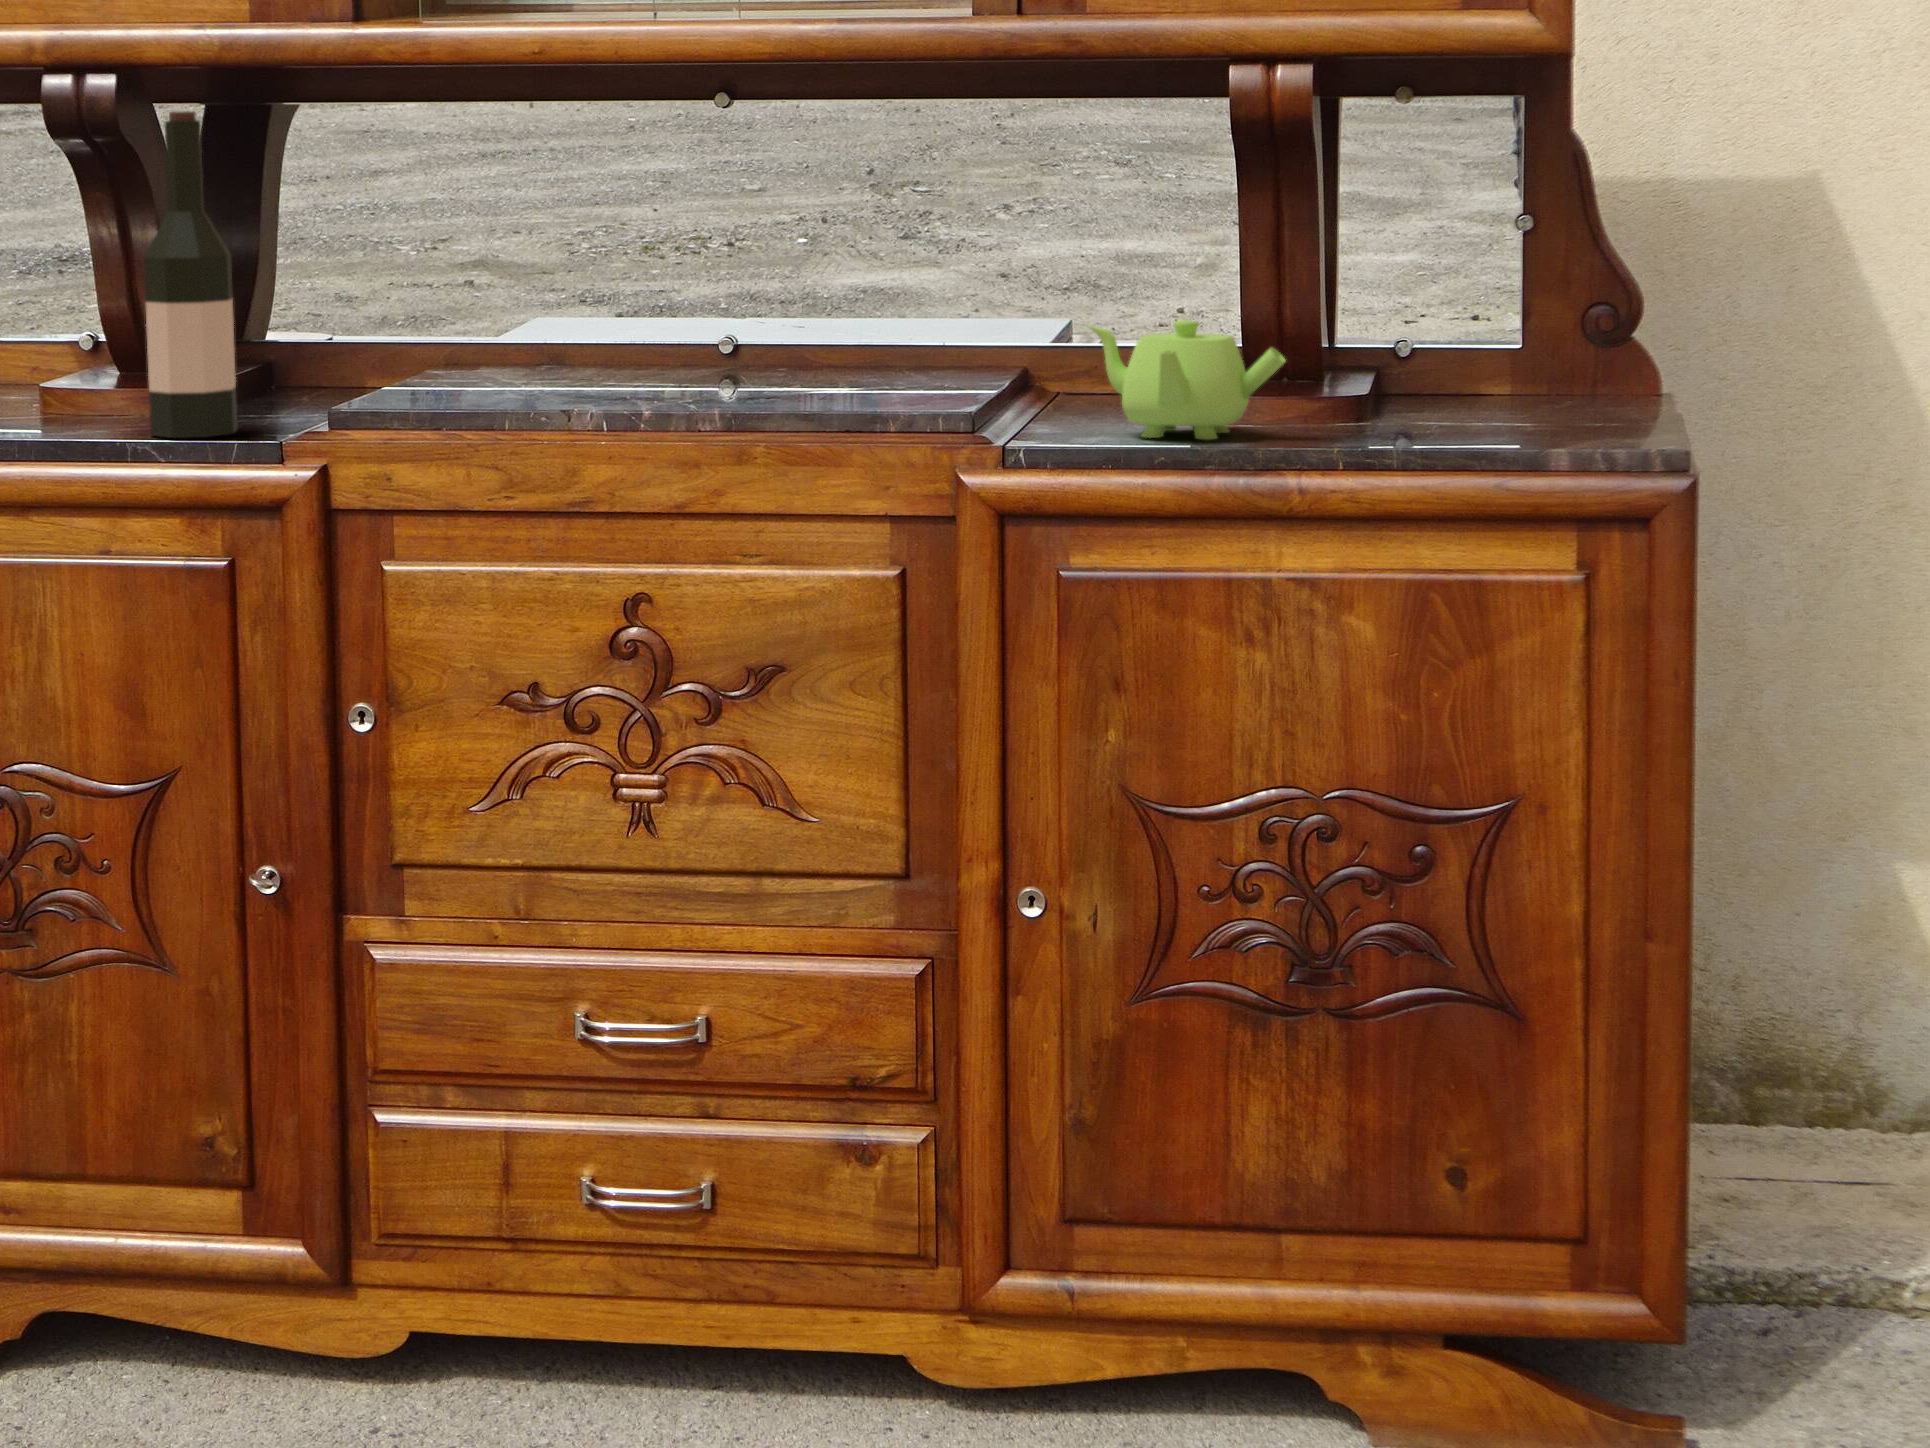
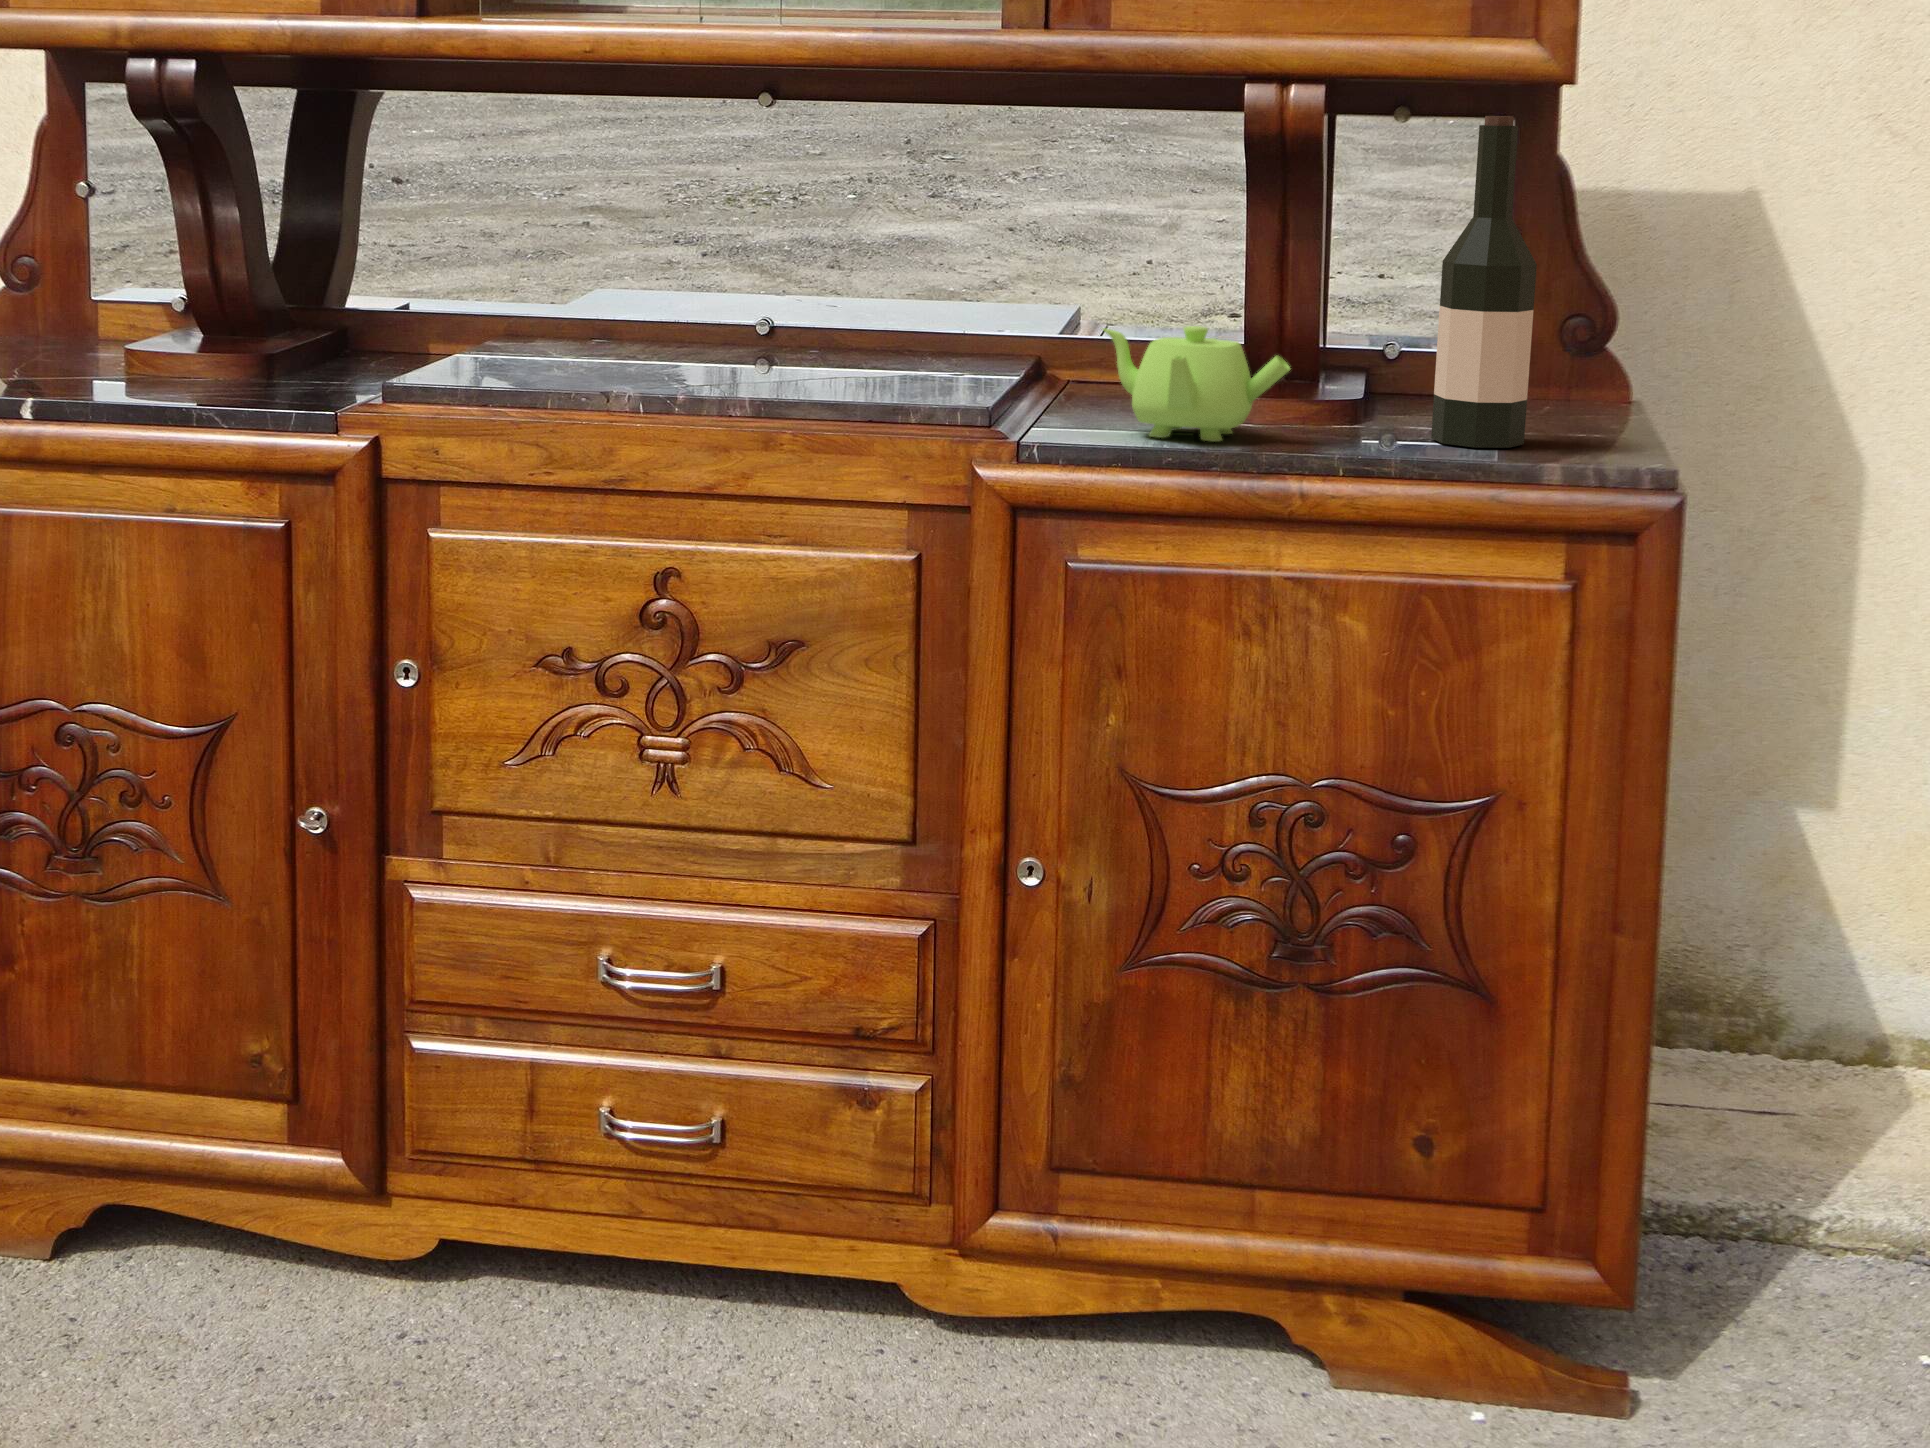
wine bottle: present [144,111,237,438] -> present [1431,116,1537,448]

